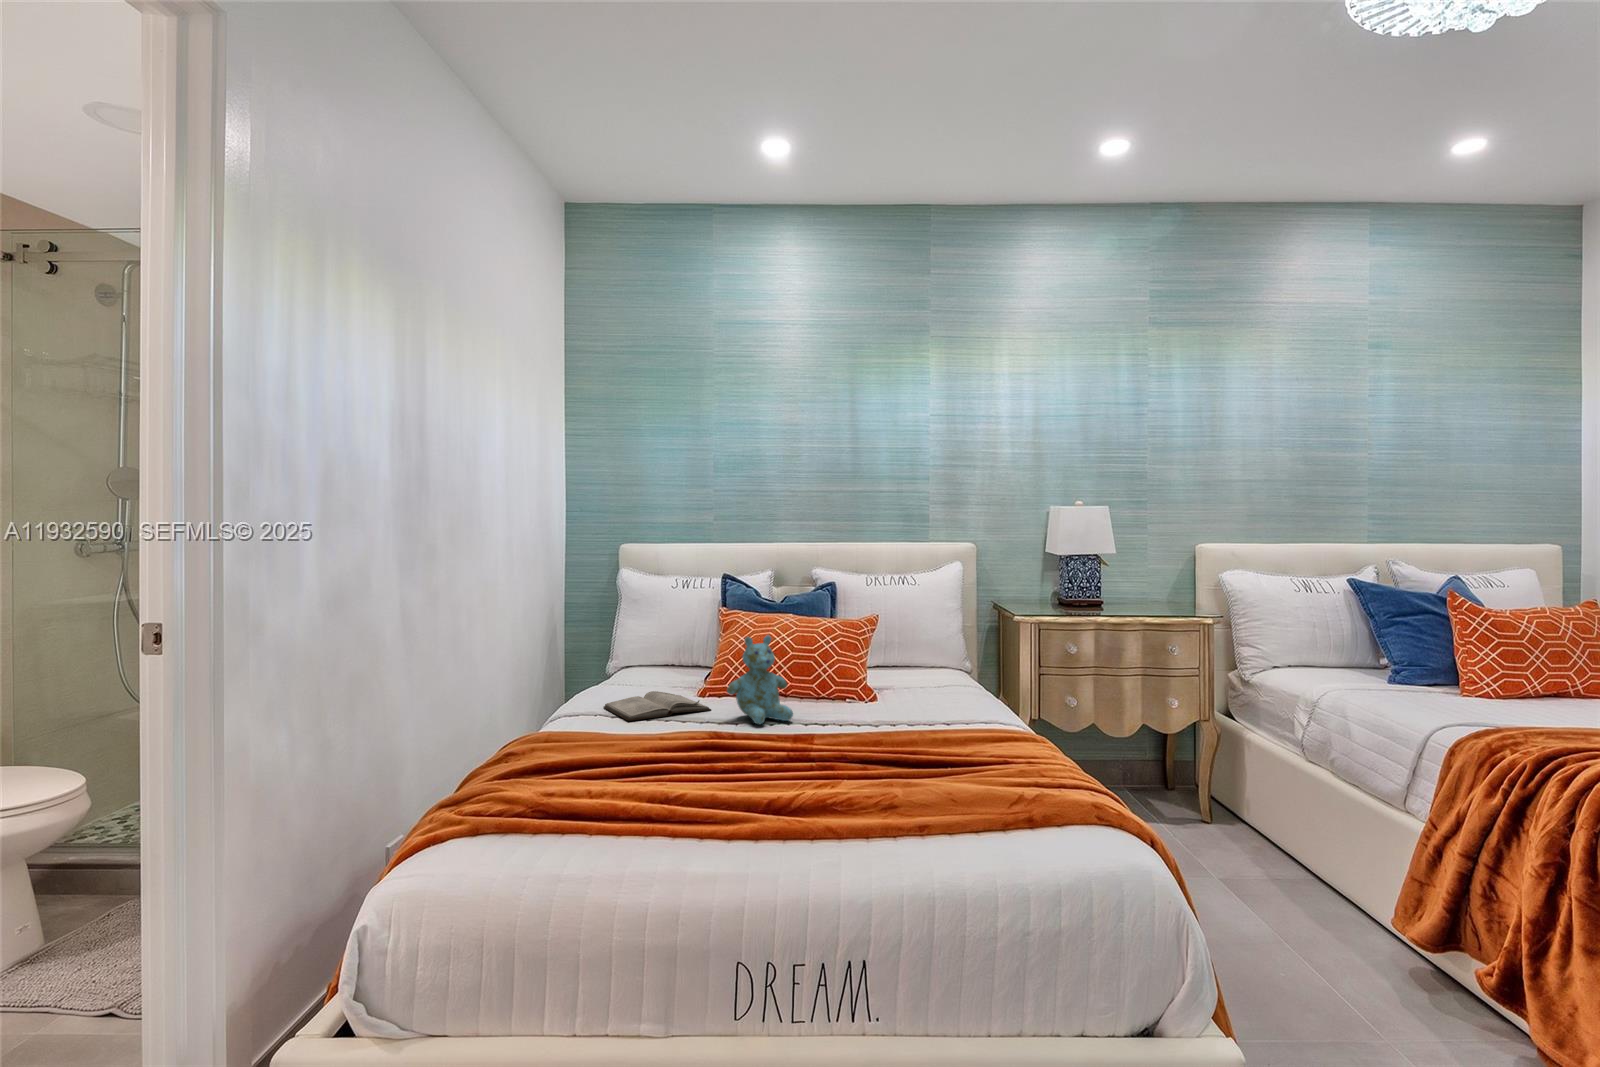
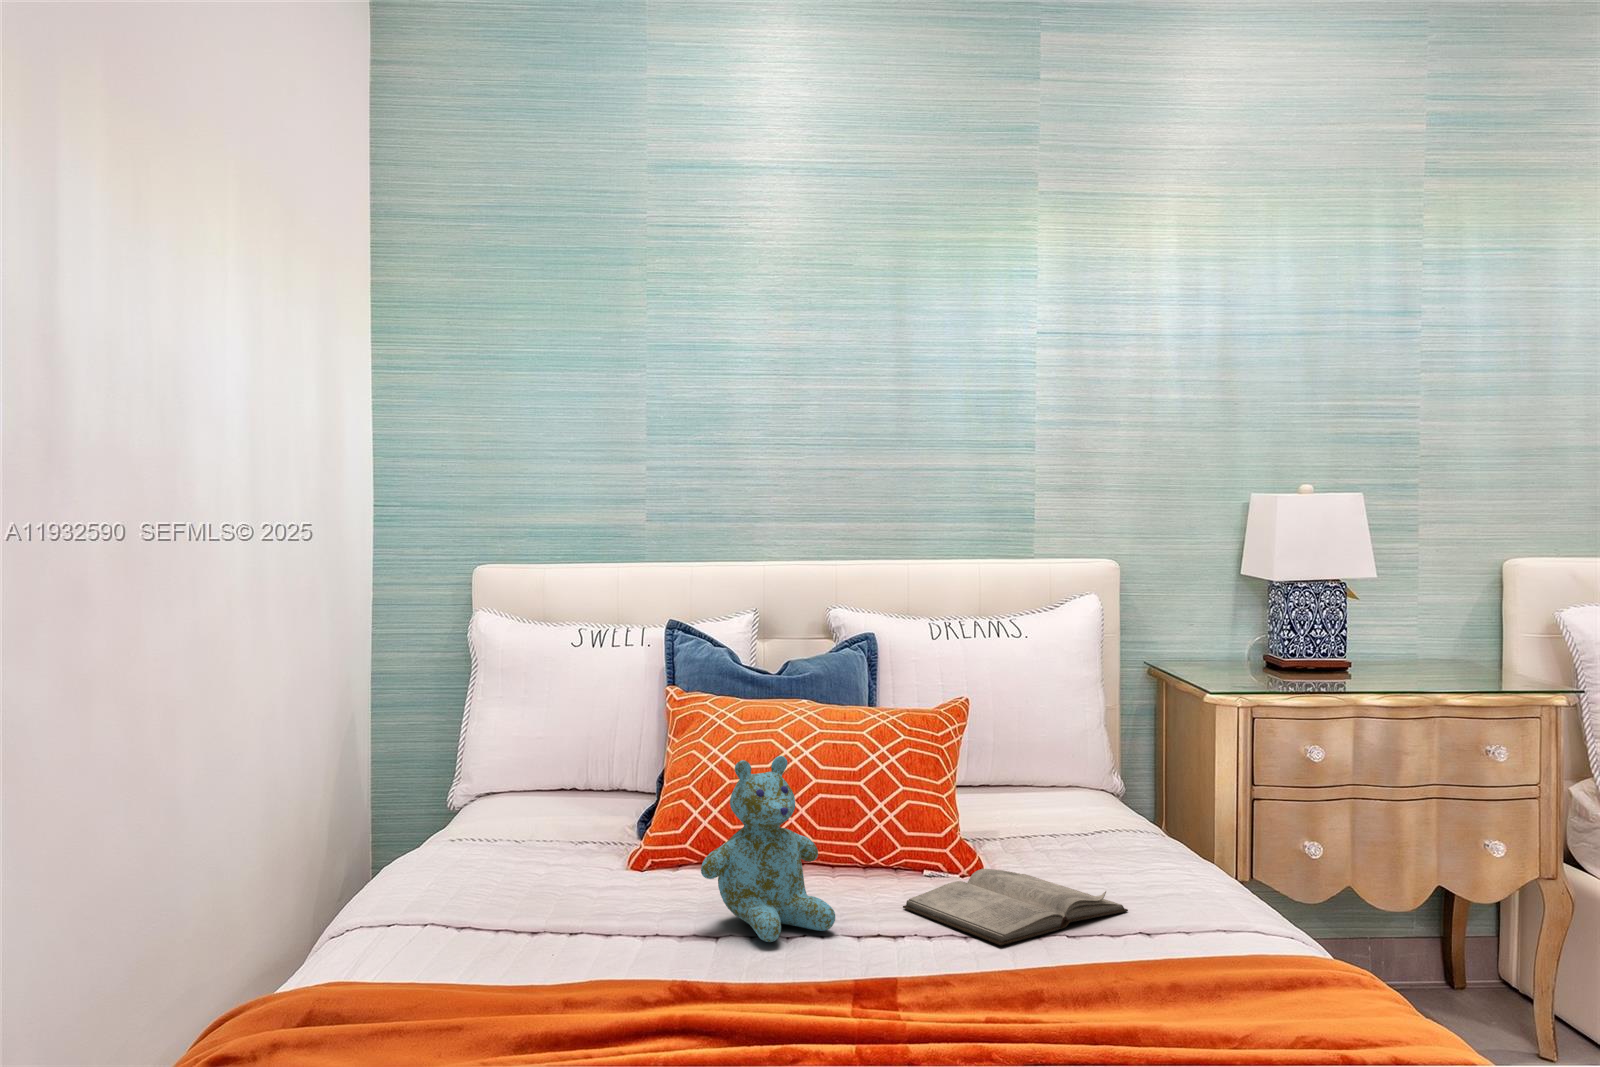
diary: present [603,691,711,721] -> present [903,869,1128,945]

